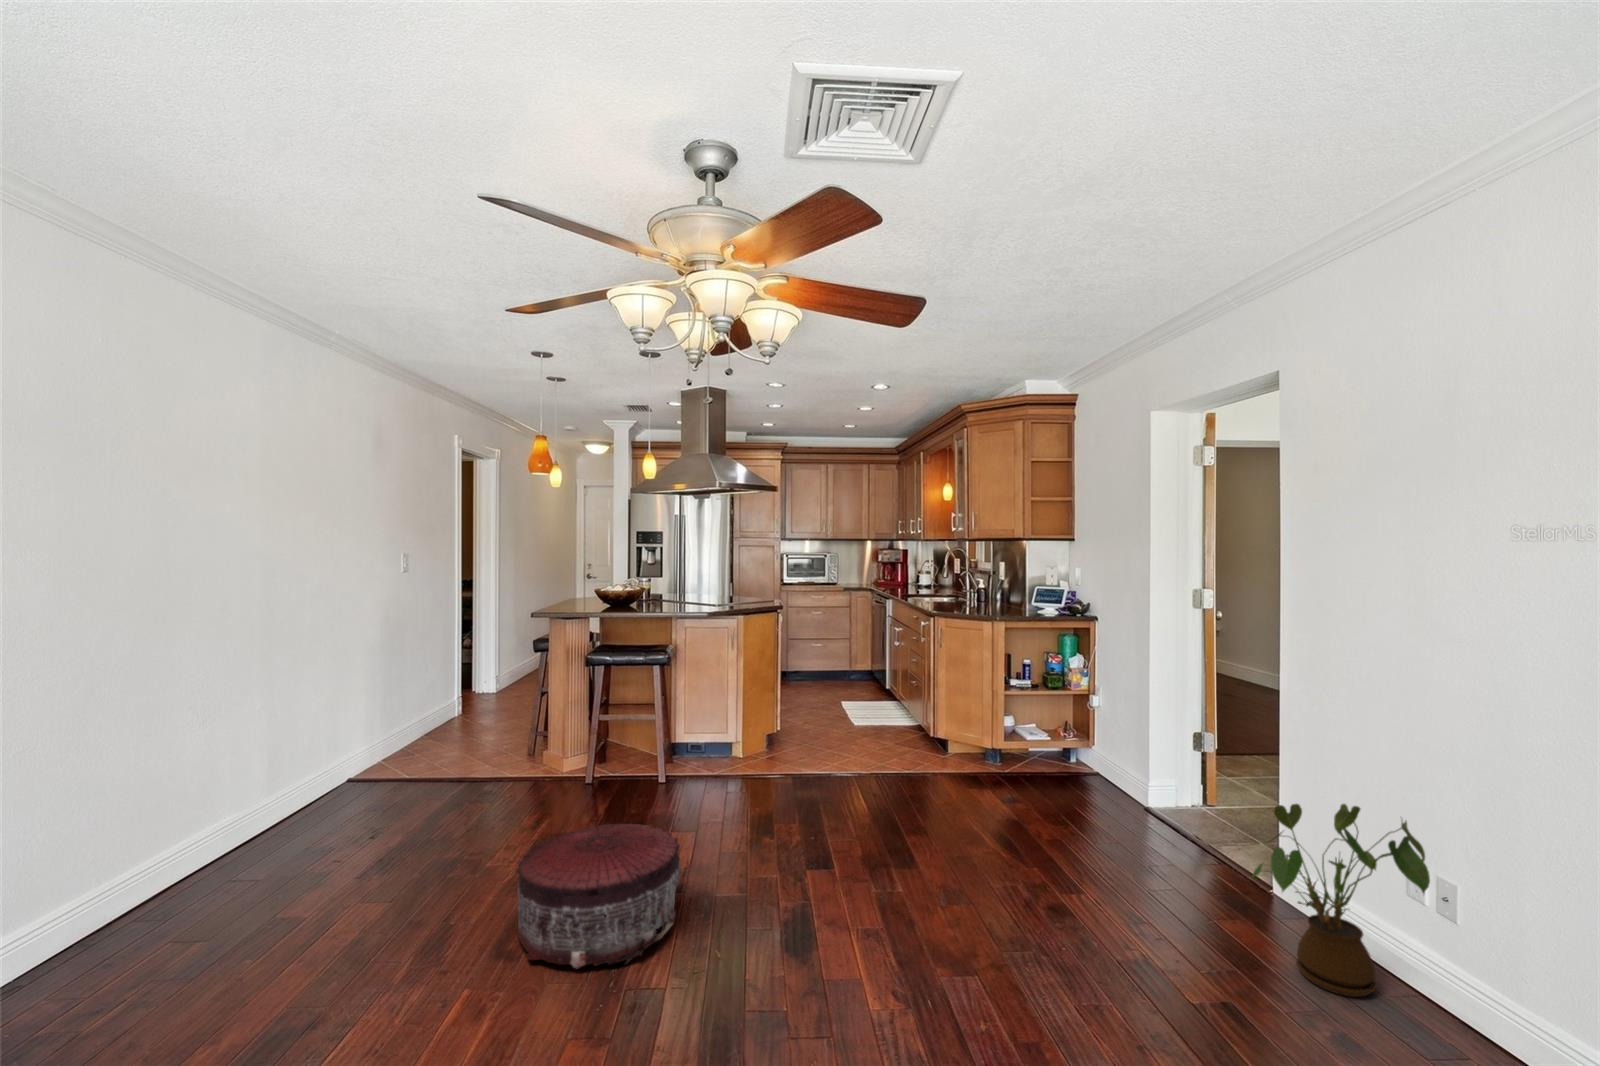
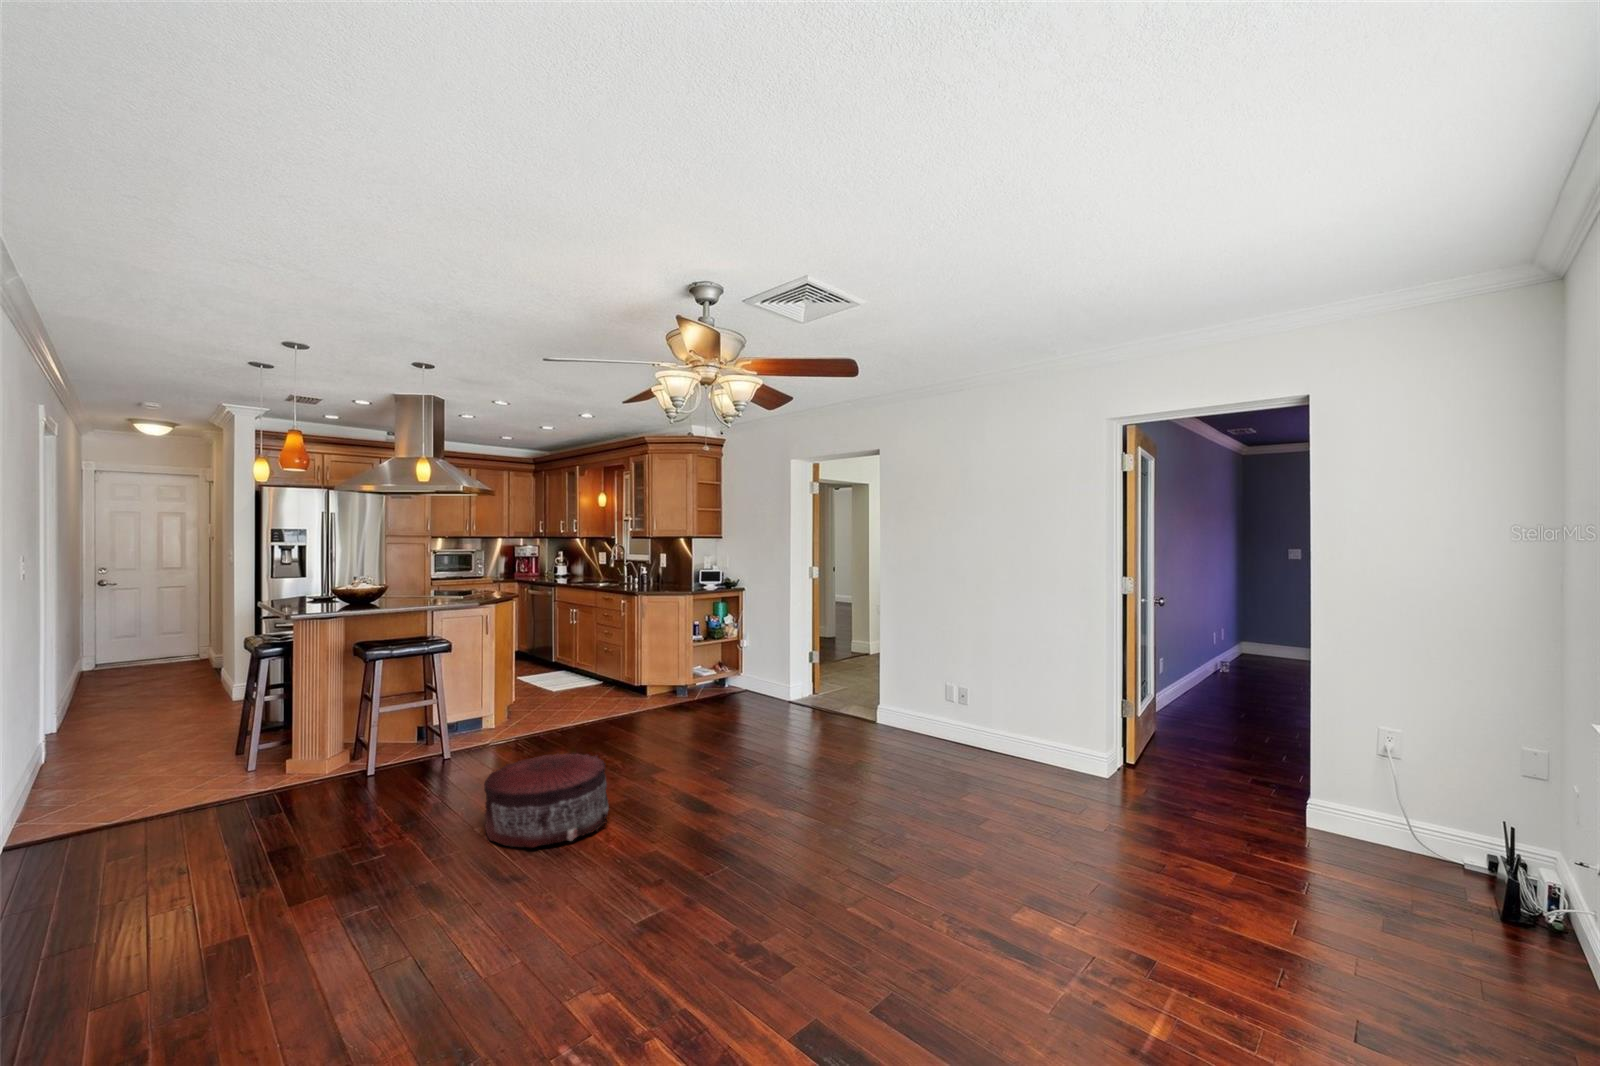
house plant: present [1252,804,1430,997] -> none [882,661,951,746]

